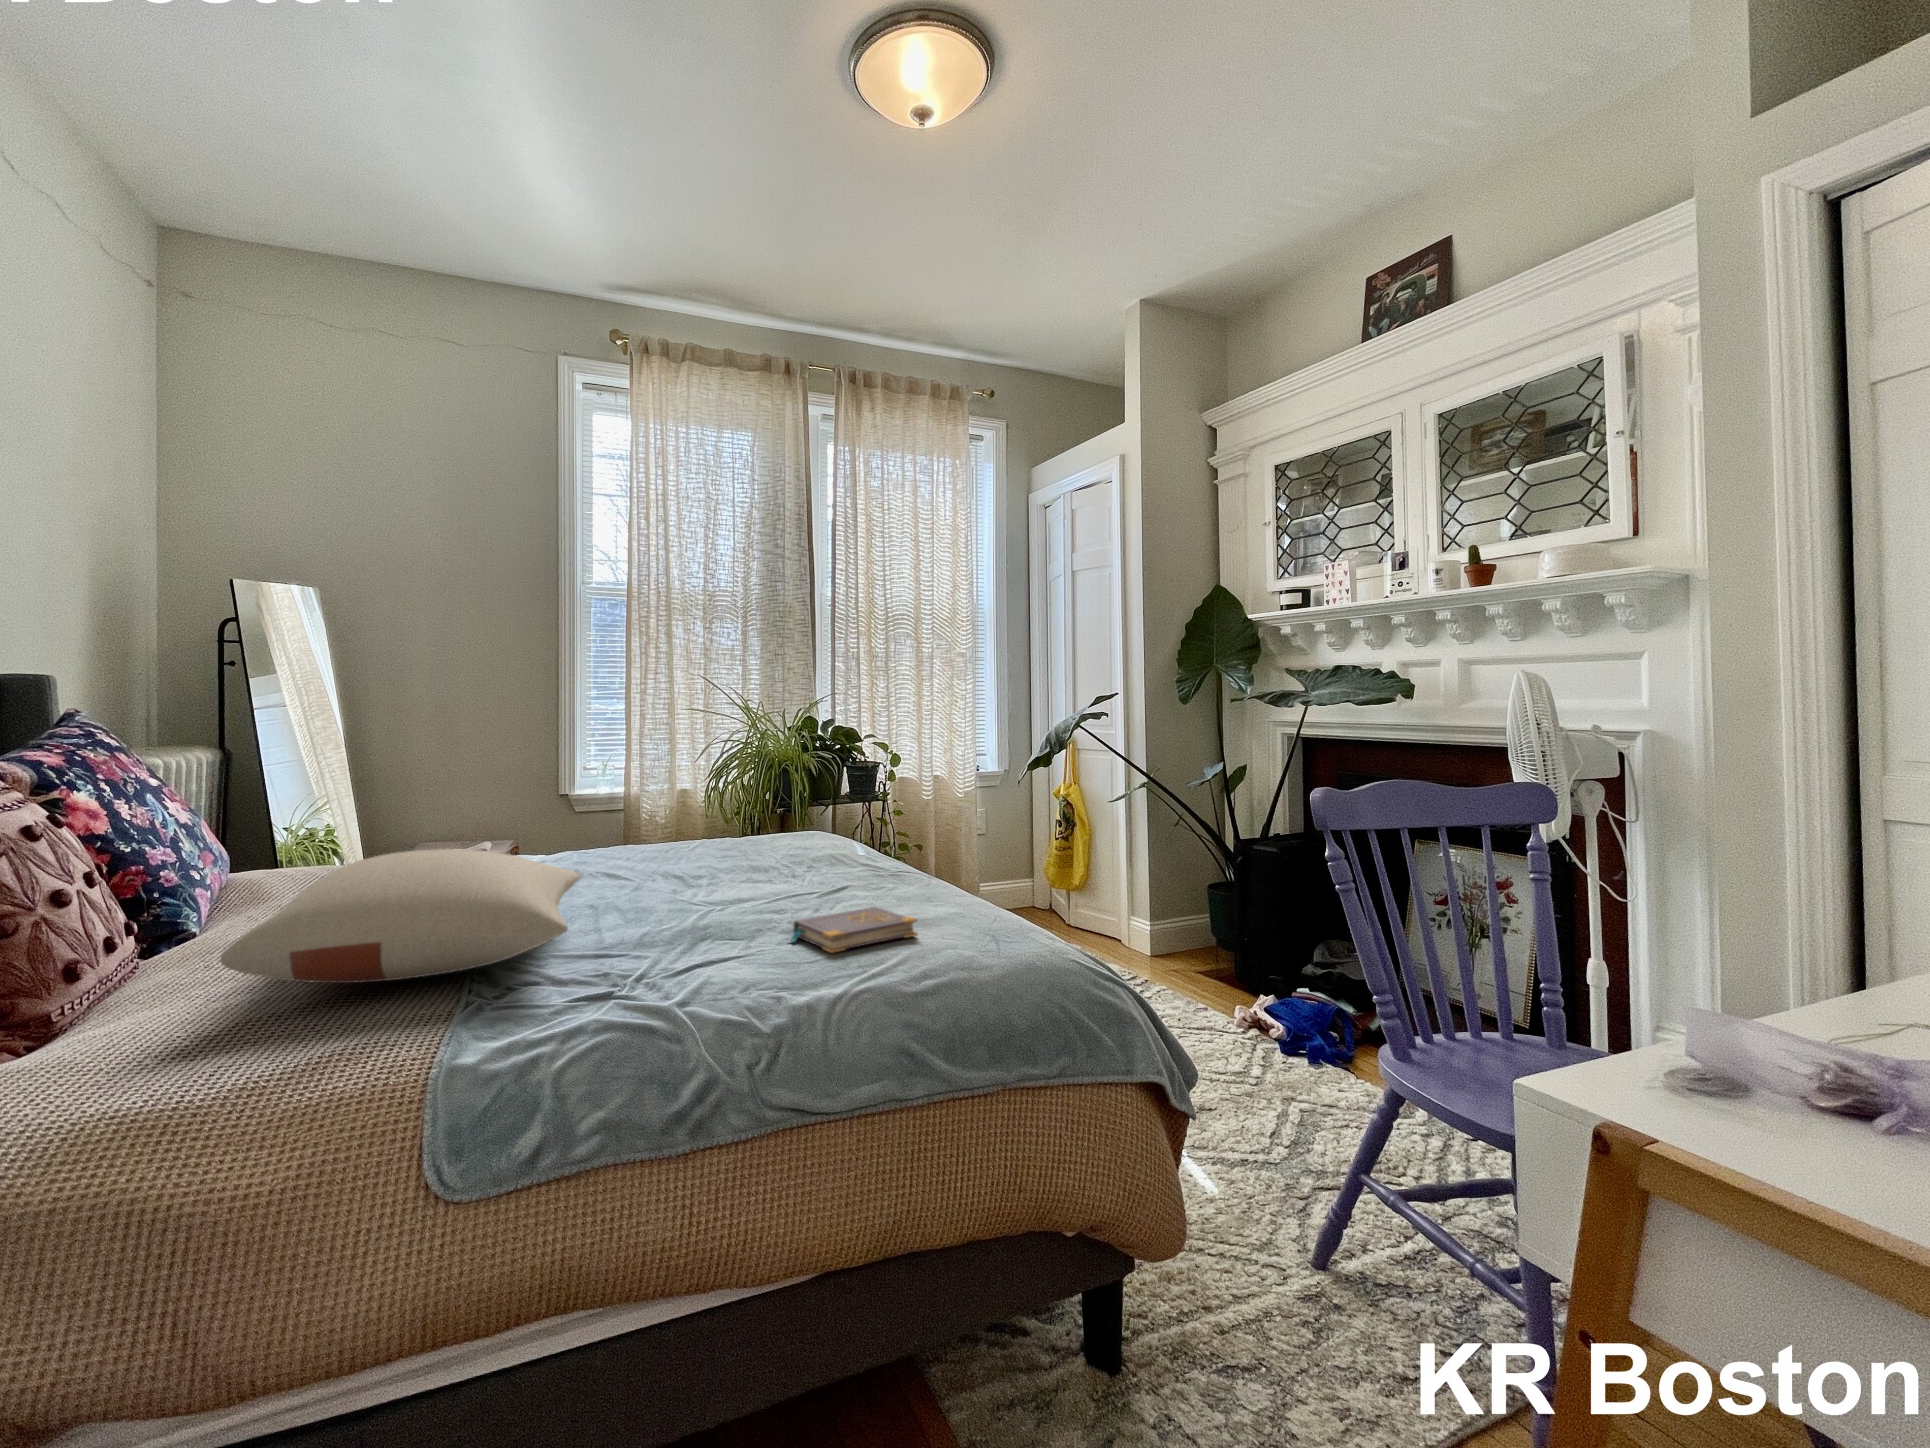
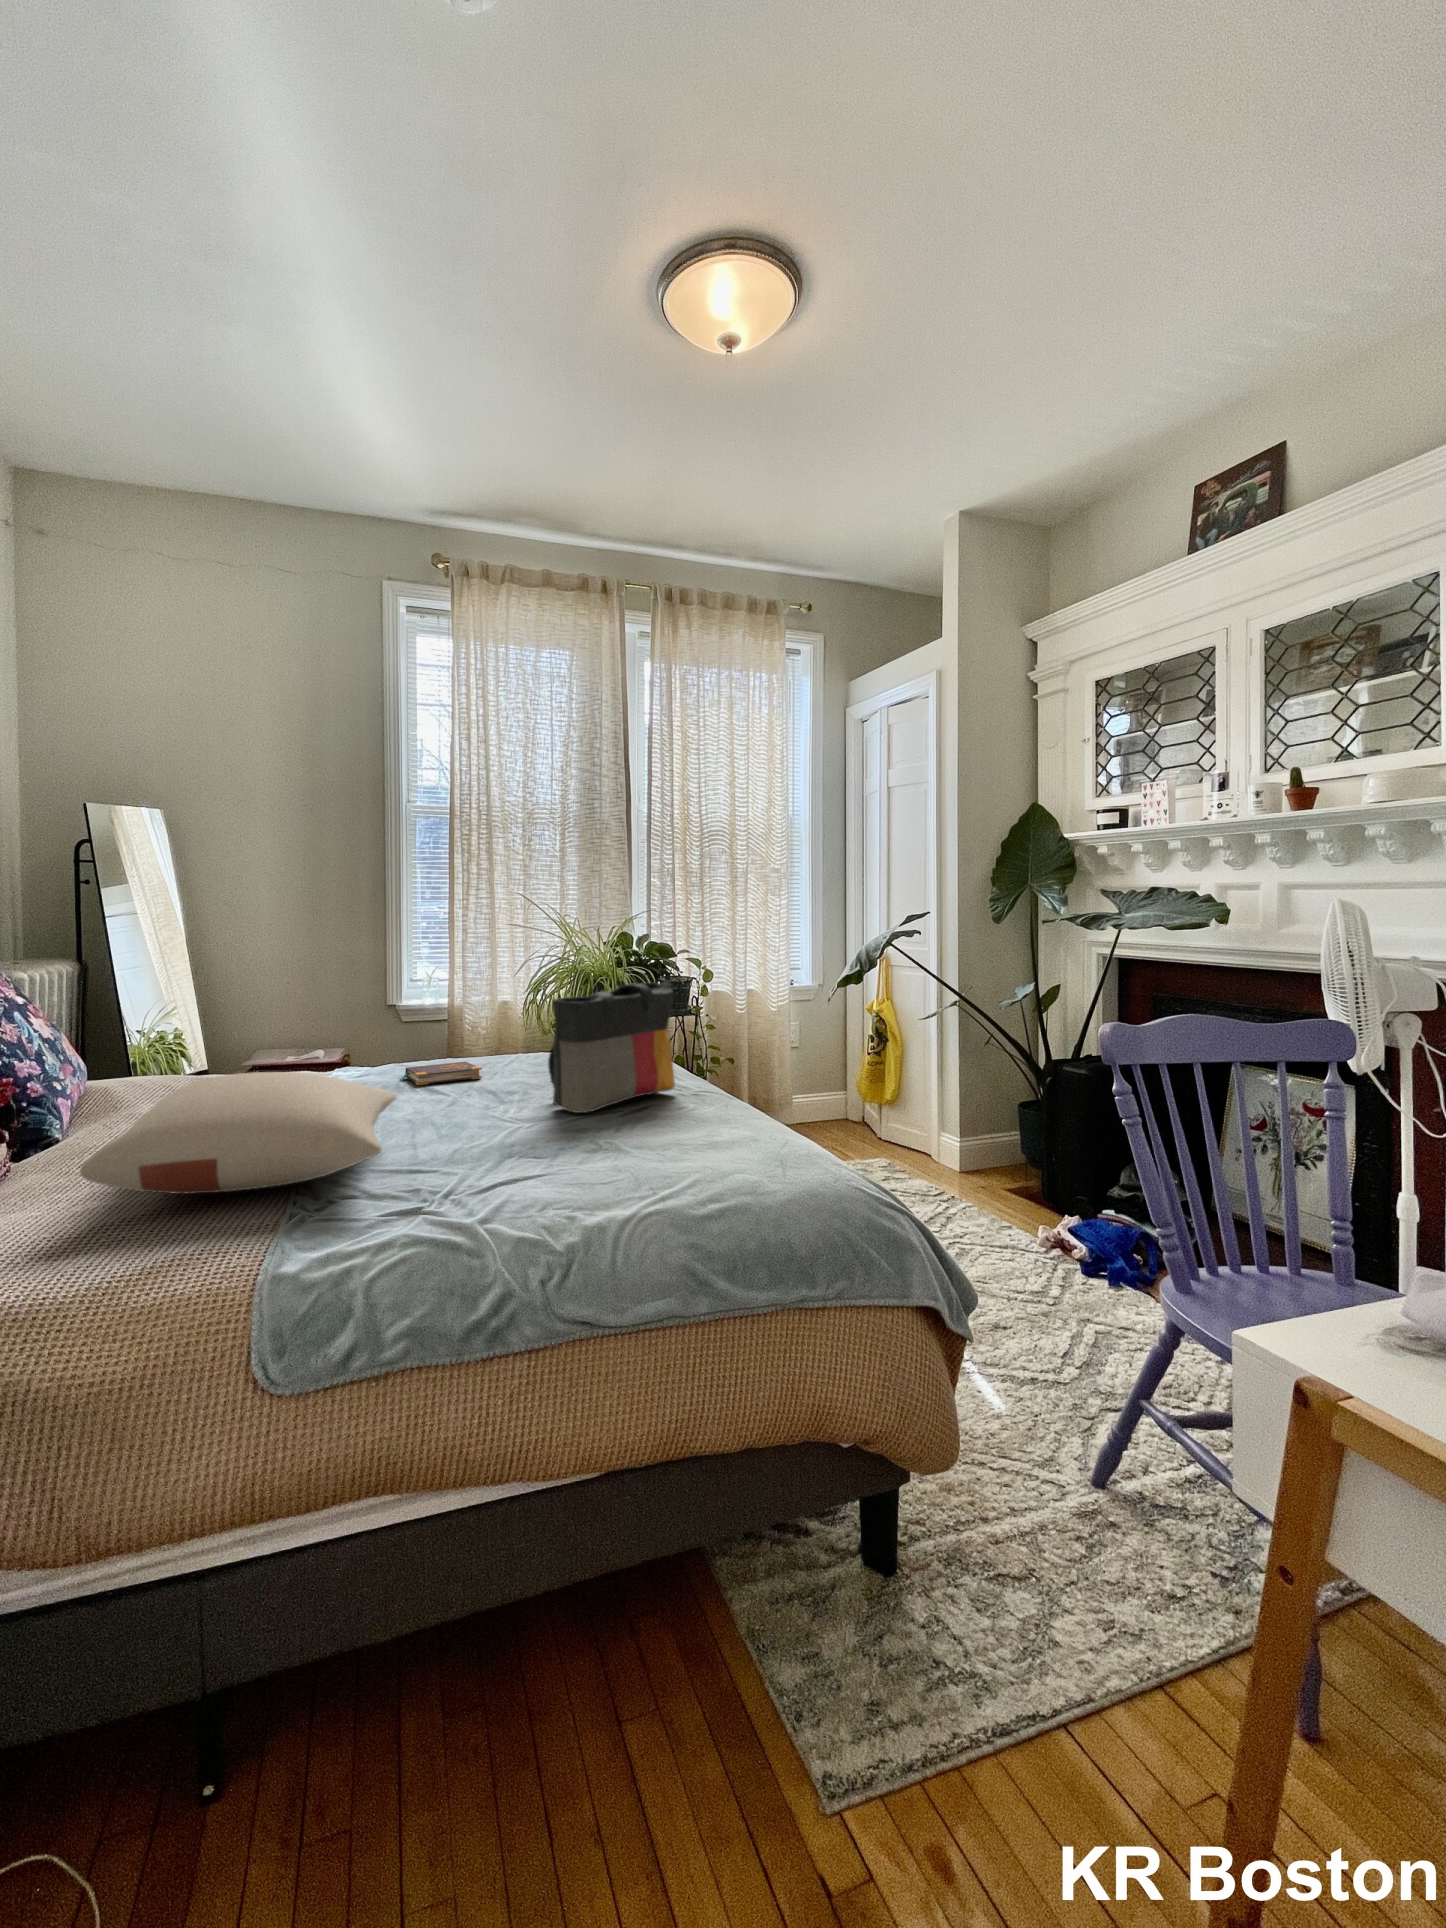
tote bag: none [741,757,874,893] -> present [548,982,675,1113]
book: present [791,907,917,953] -> present [400,1062,482,1085]

